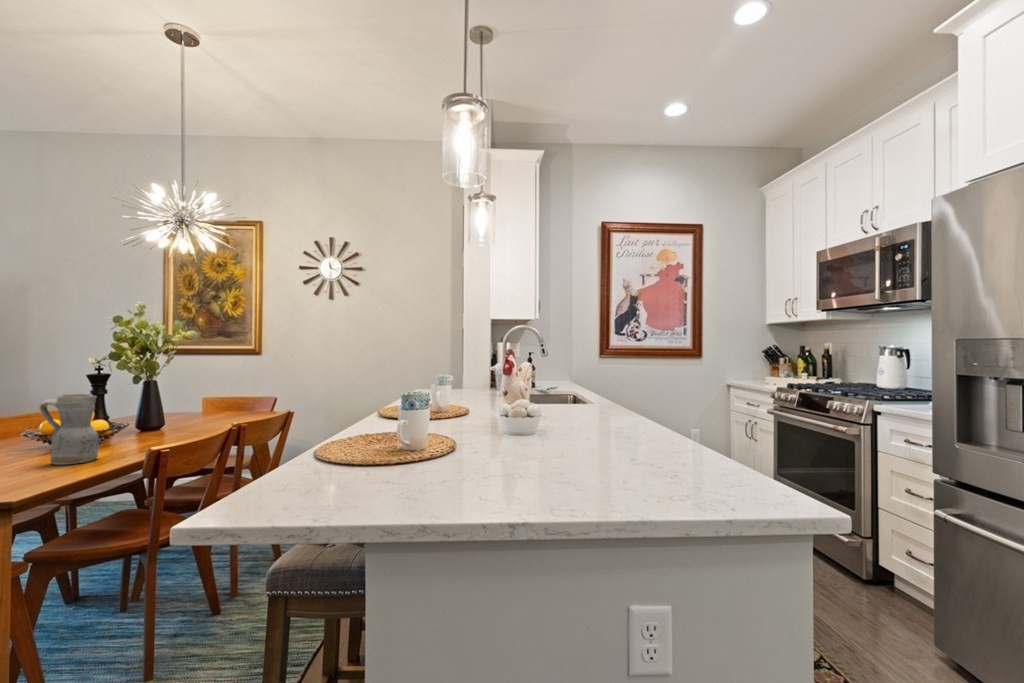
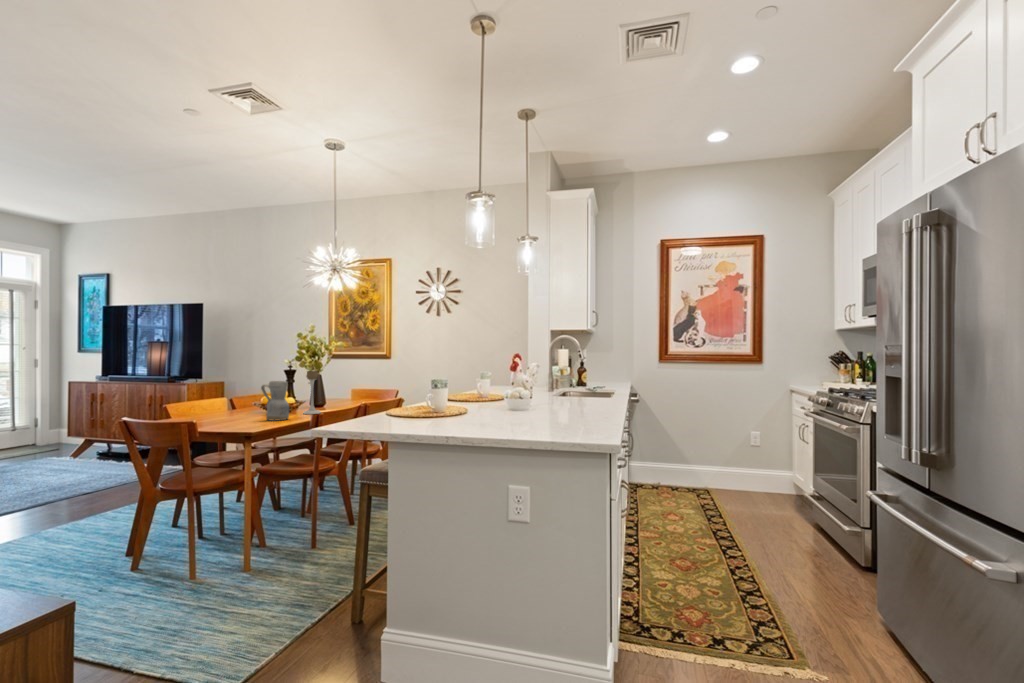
candle holder: none [125,374,159,444] -> present [303,371,321,414]

